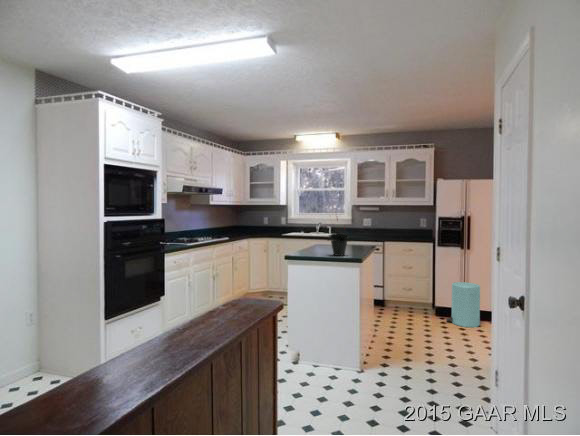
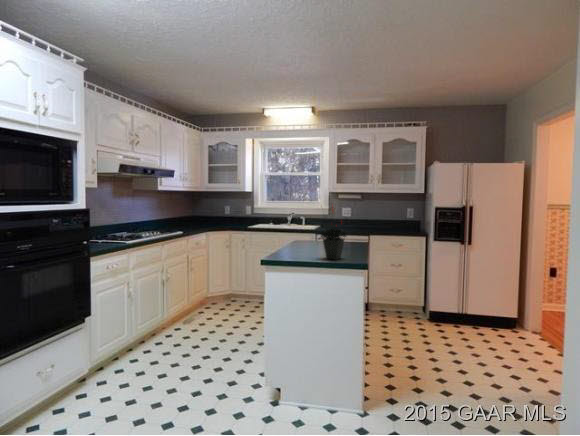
trash can: present [446,282,480,327] -> none [444,284,485,337]

